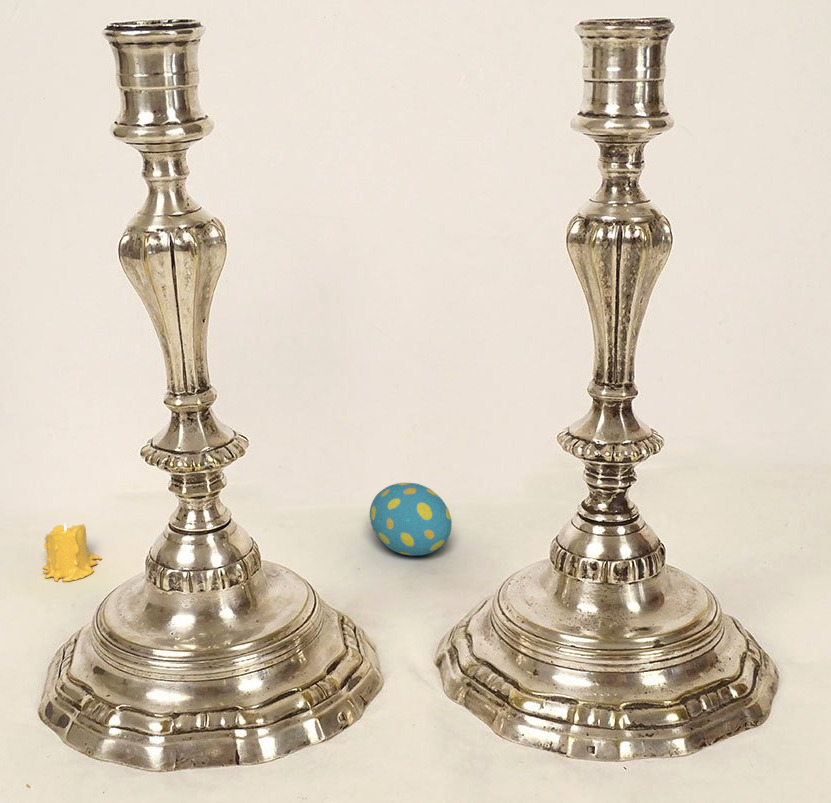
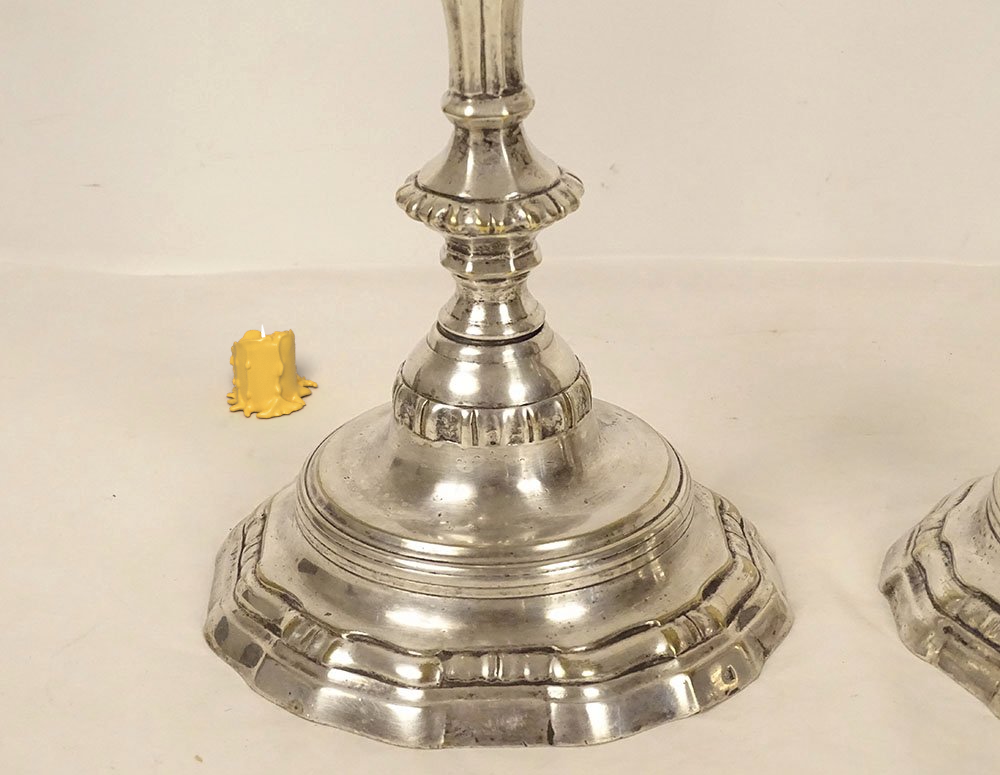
decorative egg: present [370,483,452,555] -> none [748,287,887,407]

